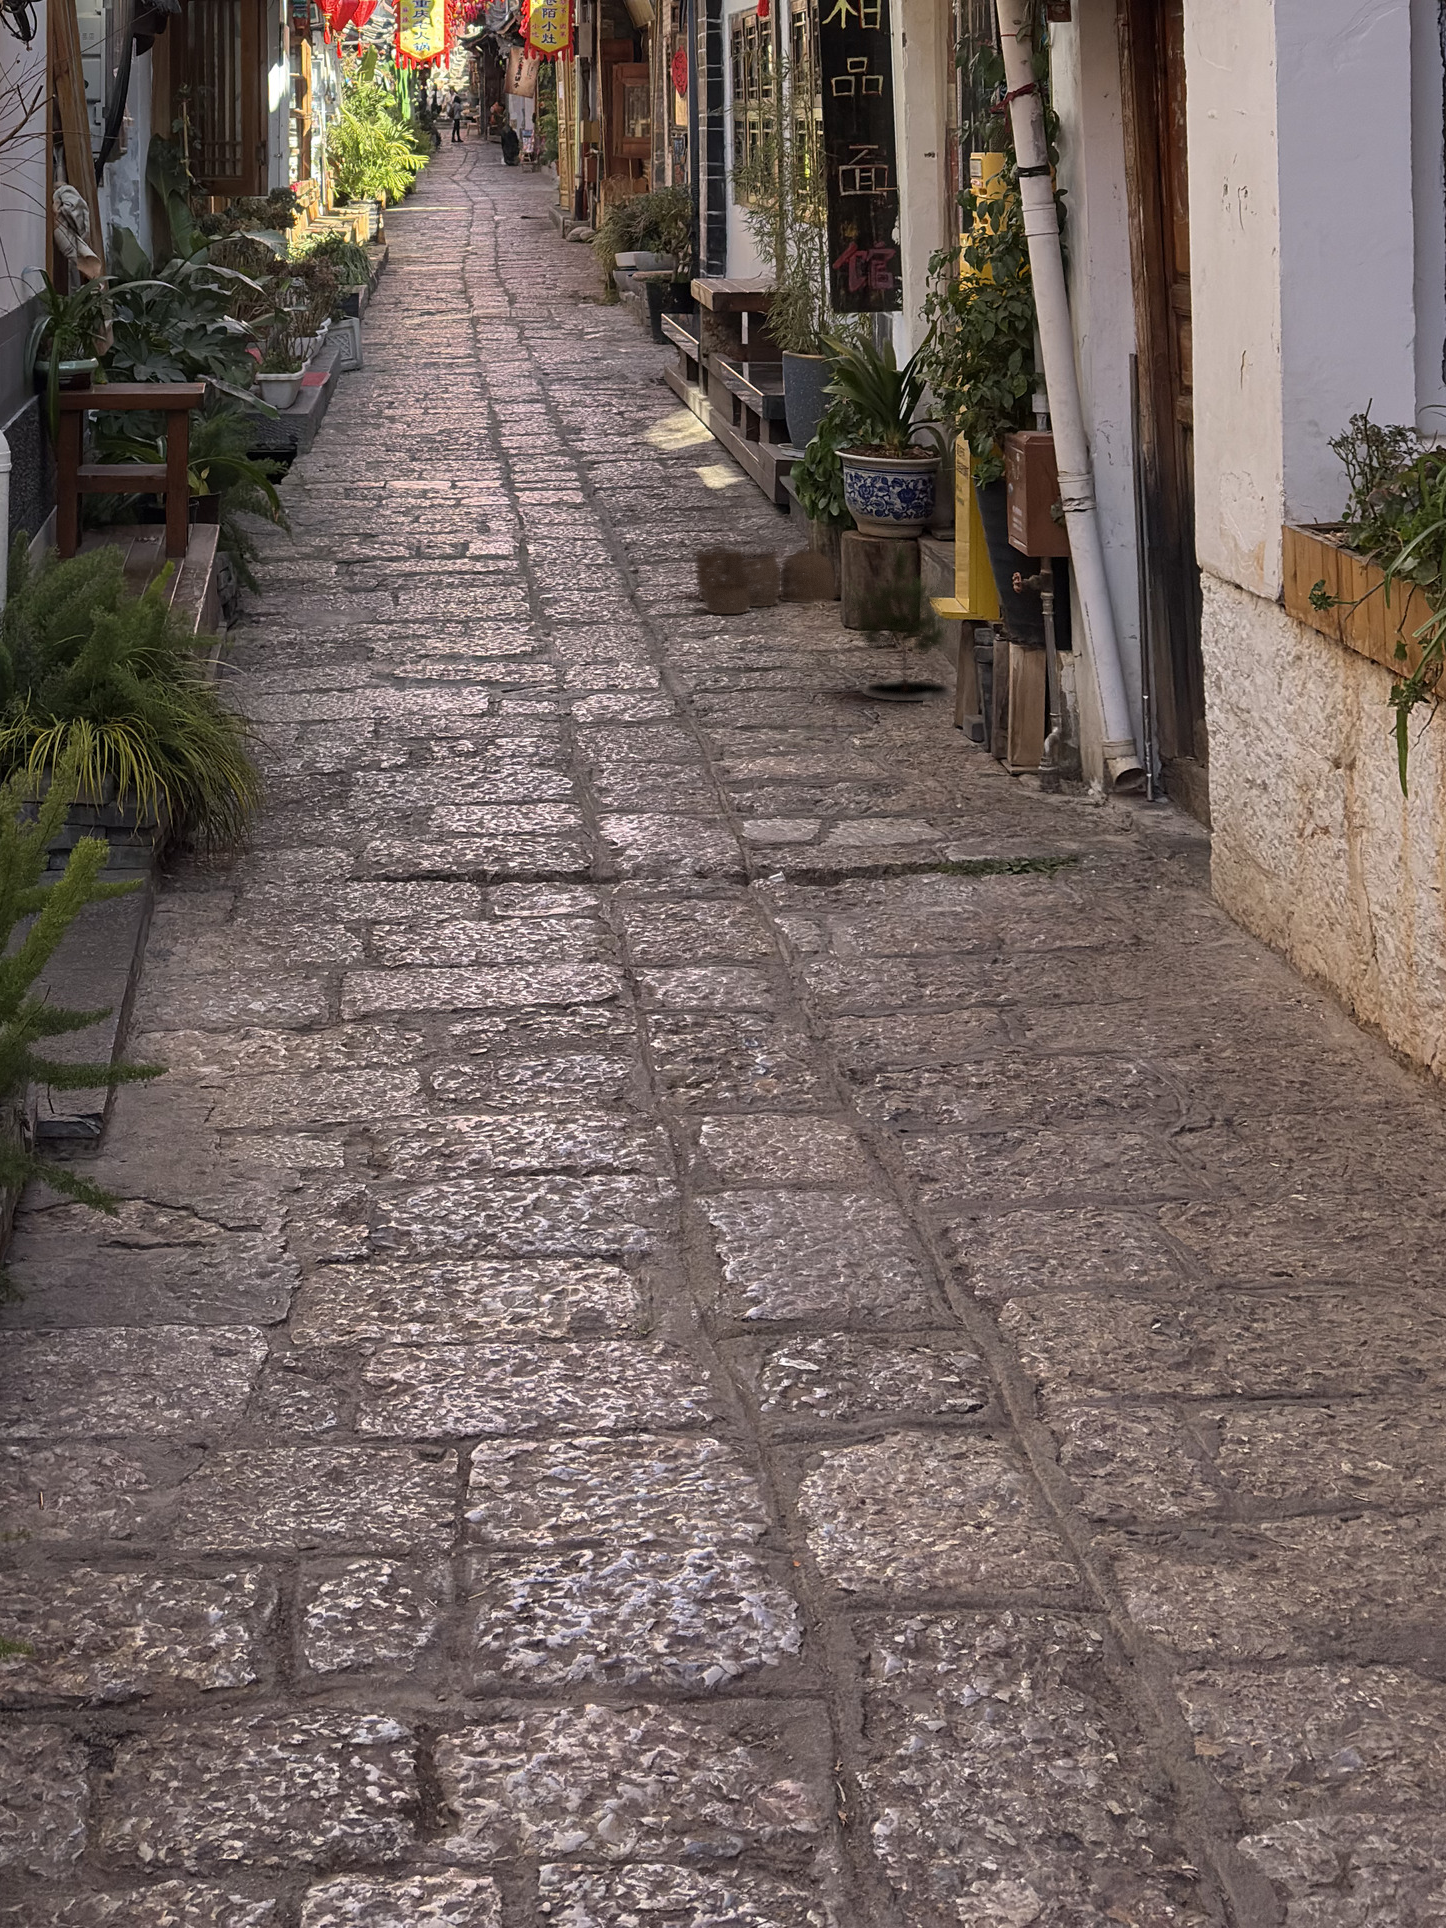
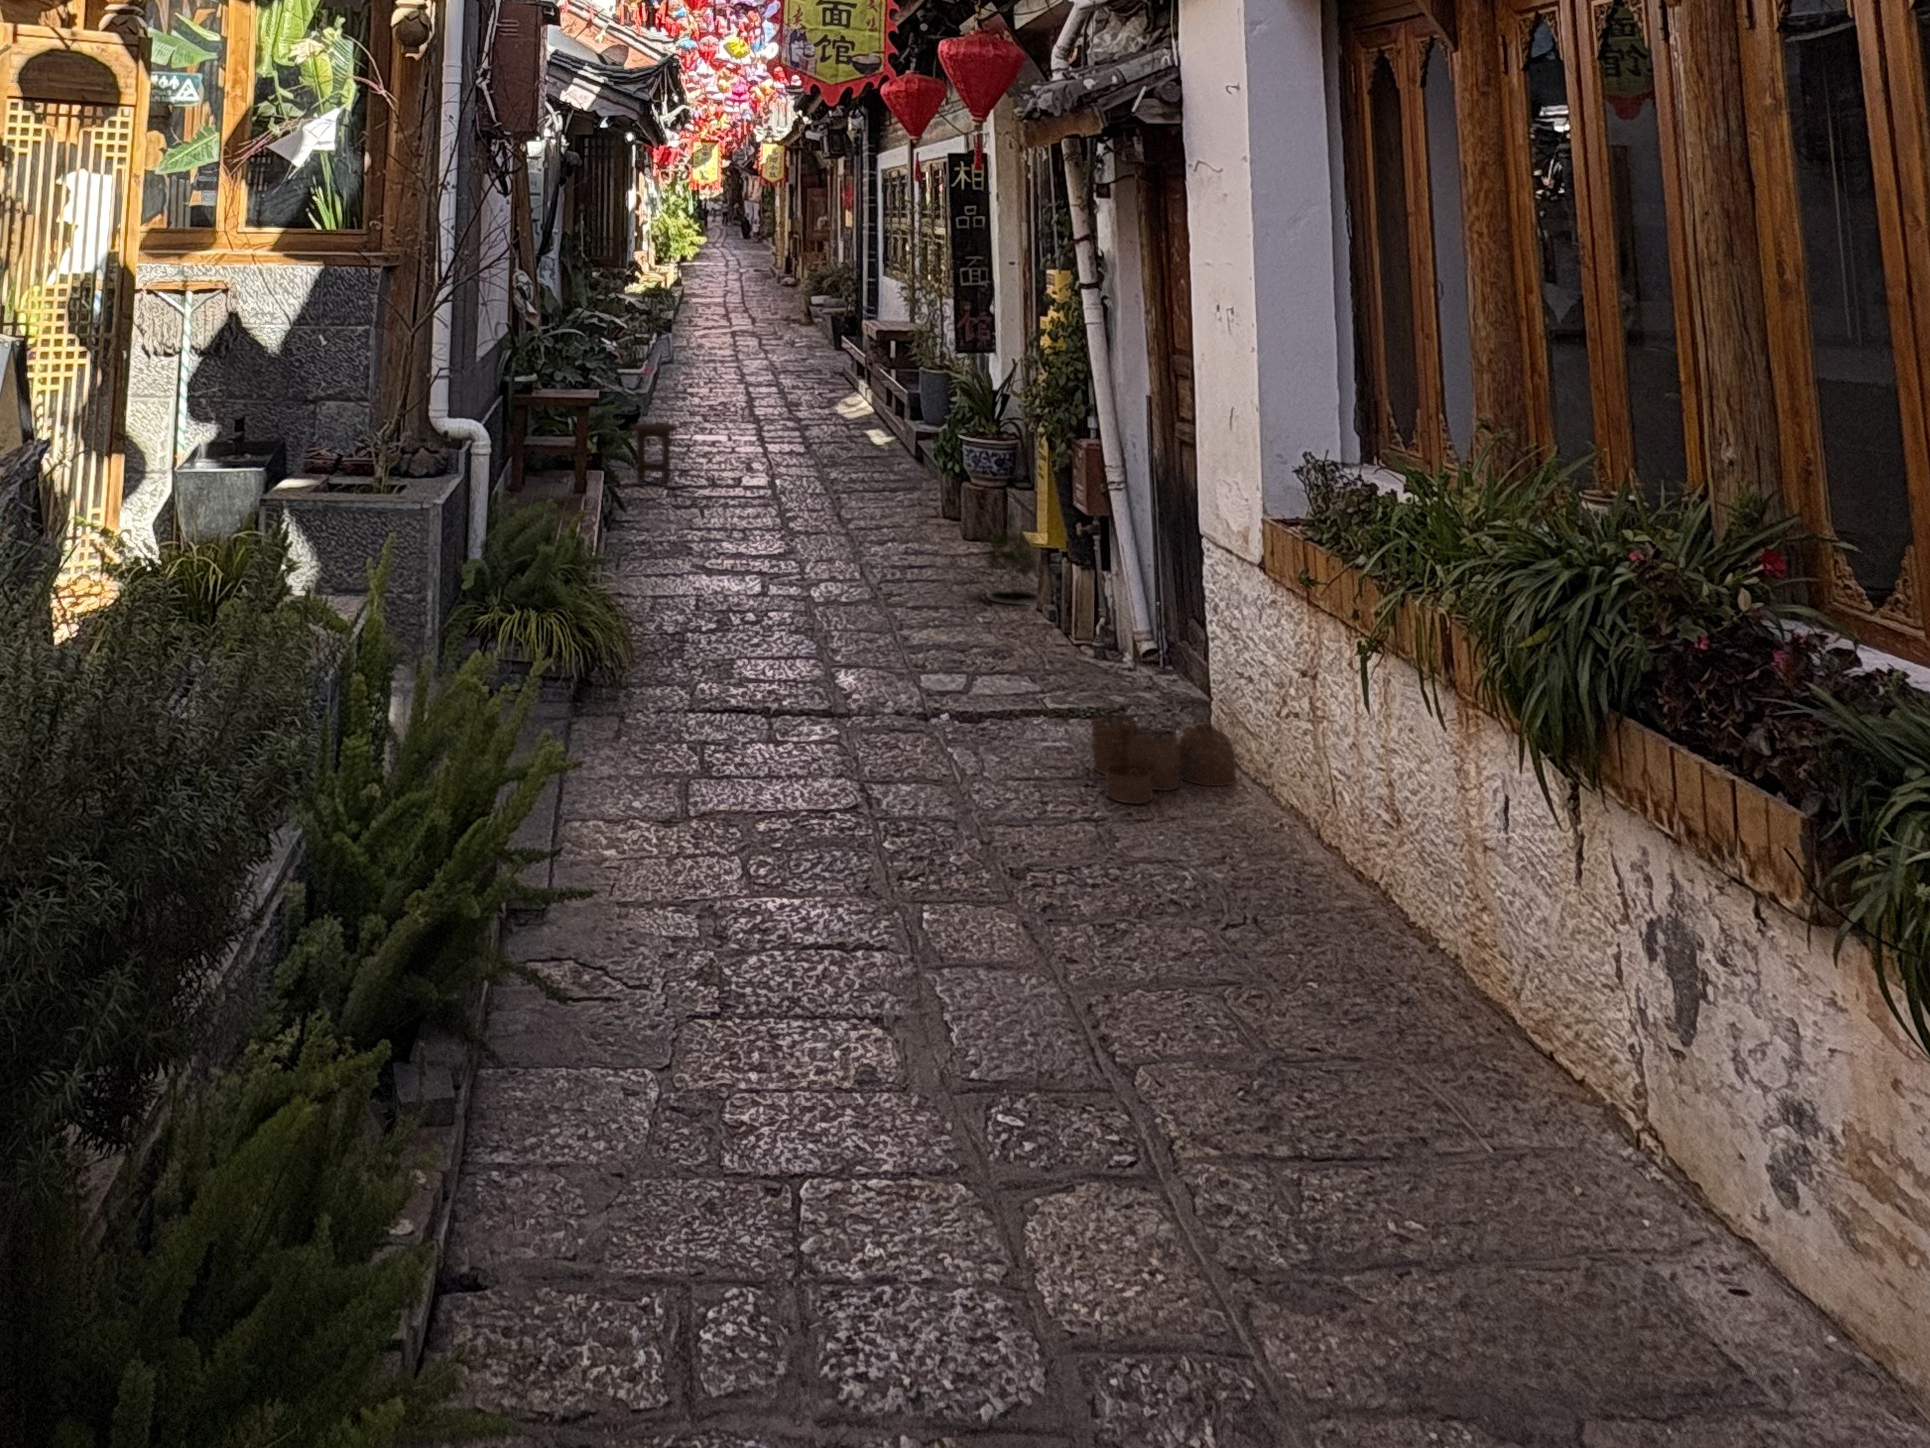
stool: none [266,441,349,547] -> present [630,423,677,486]
woven basket: present [696,546,835,614] -> present [1091,713,1236,804]

